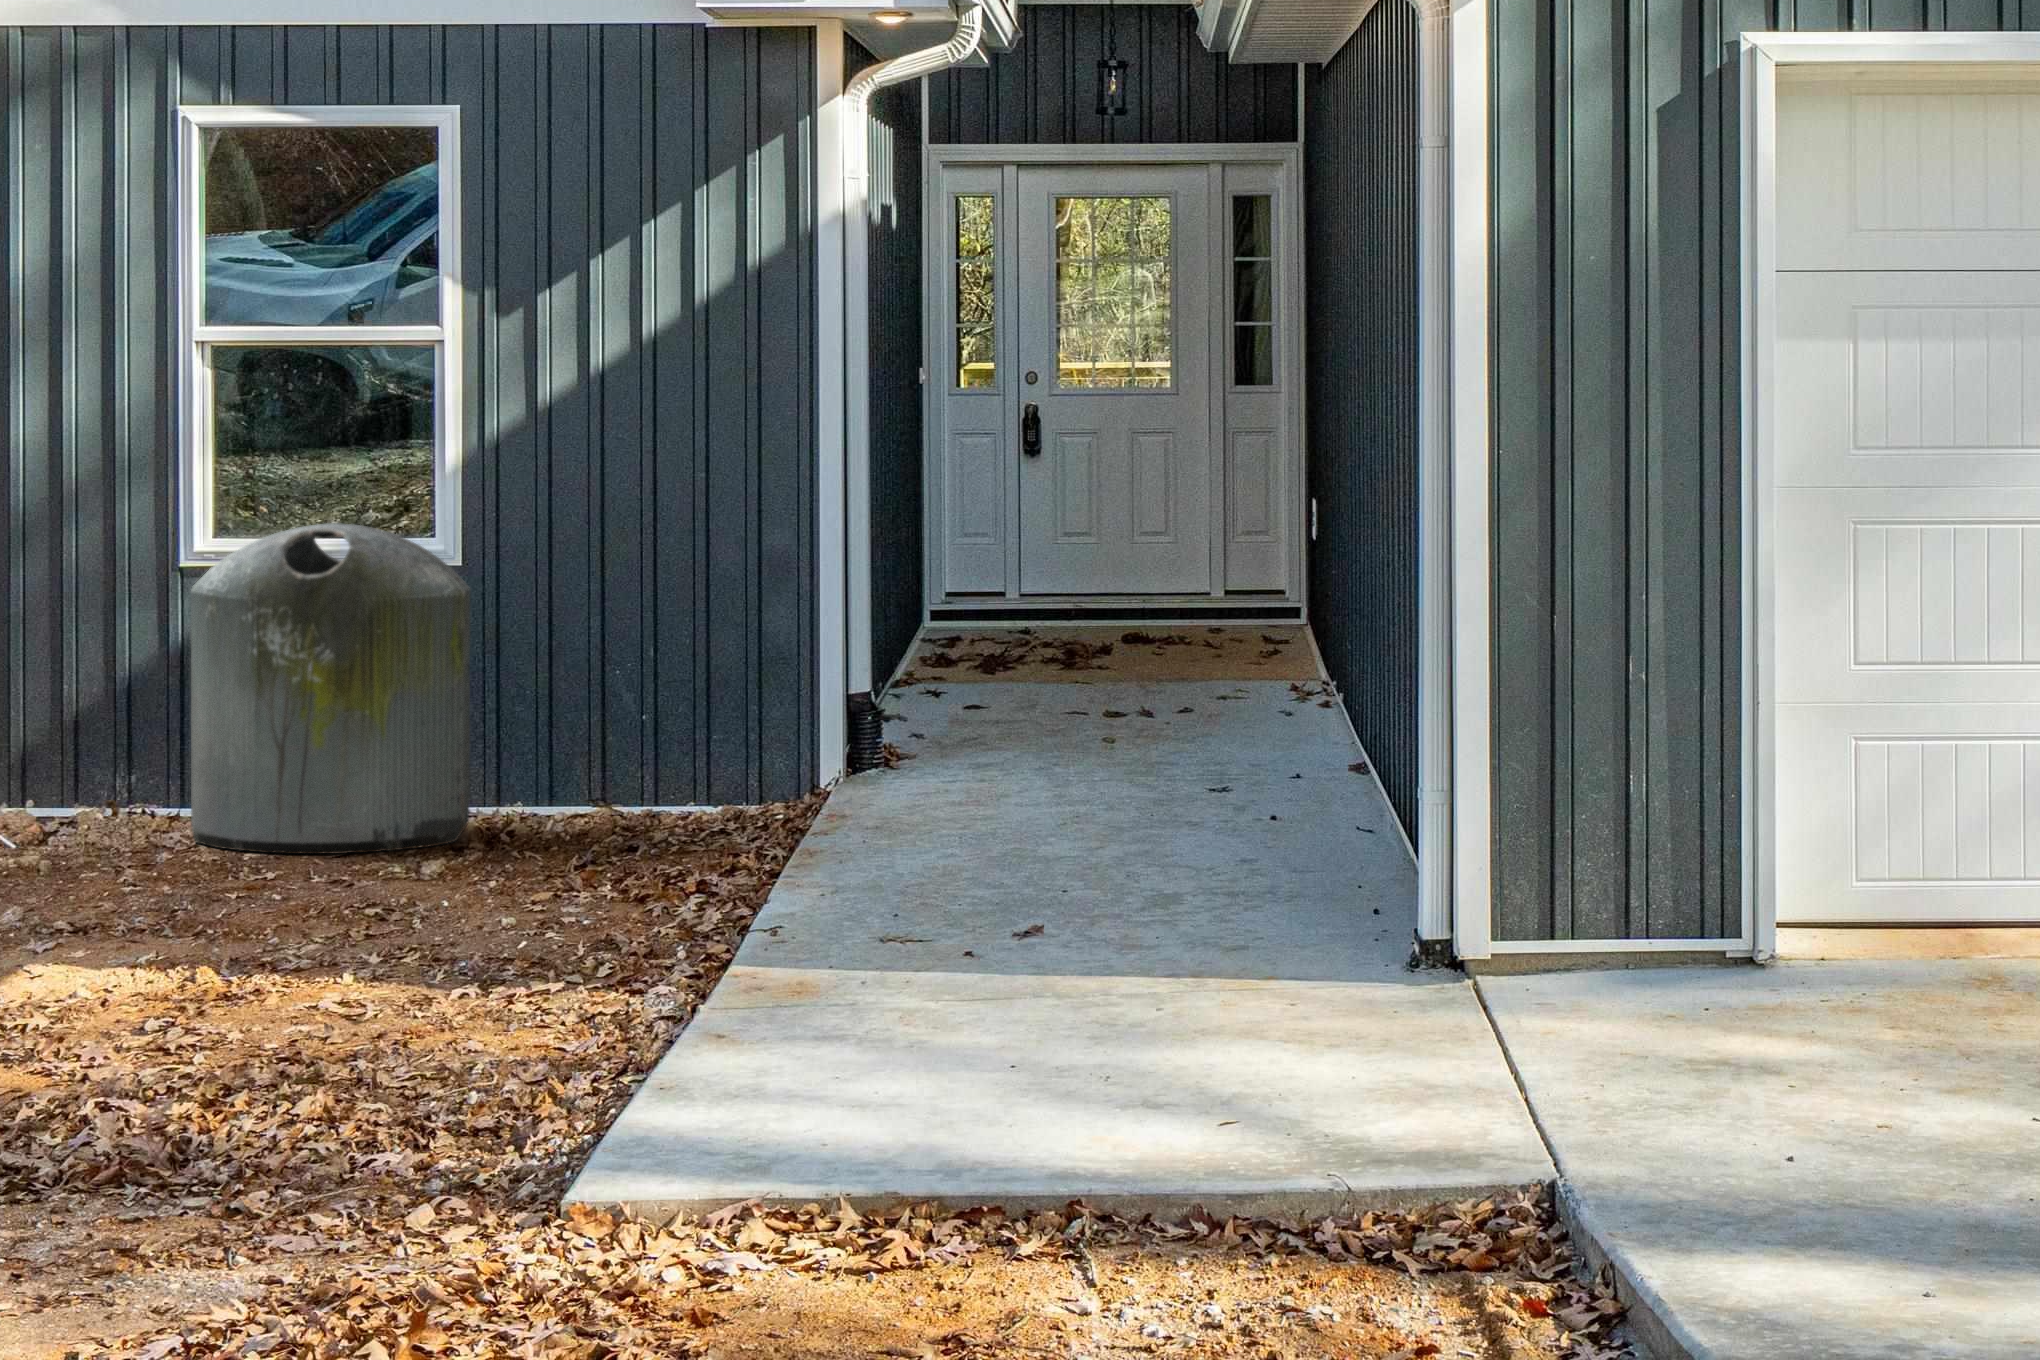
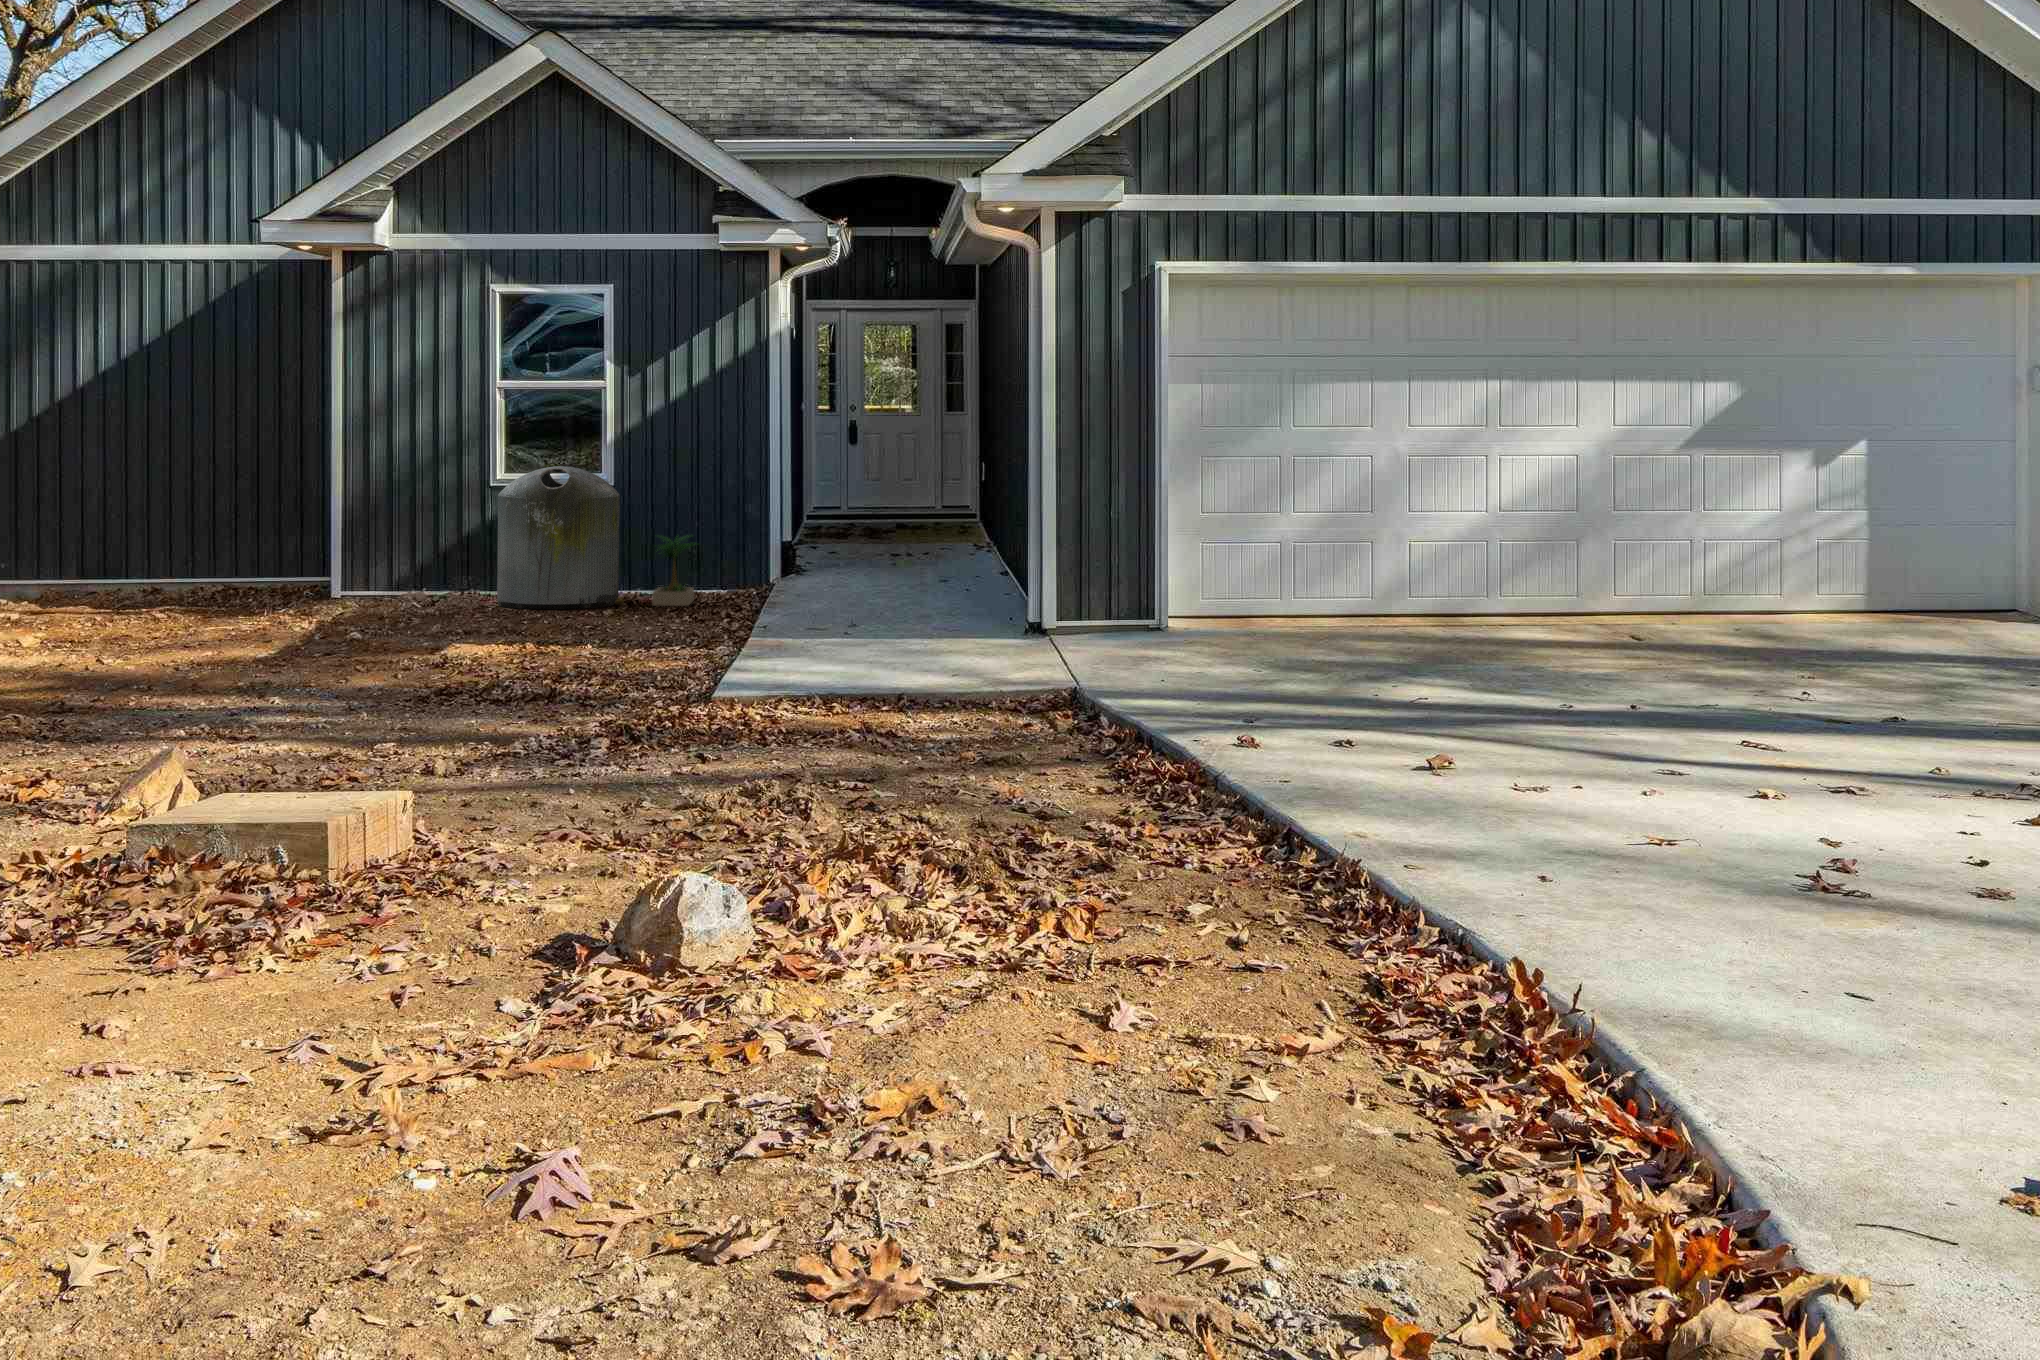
potted plant: none [543,676,663,845] -> present [652,536,699,606]

